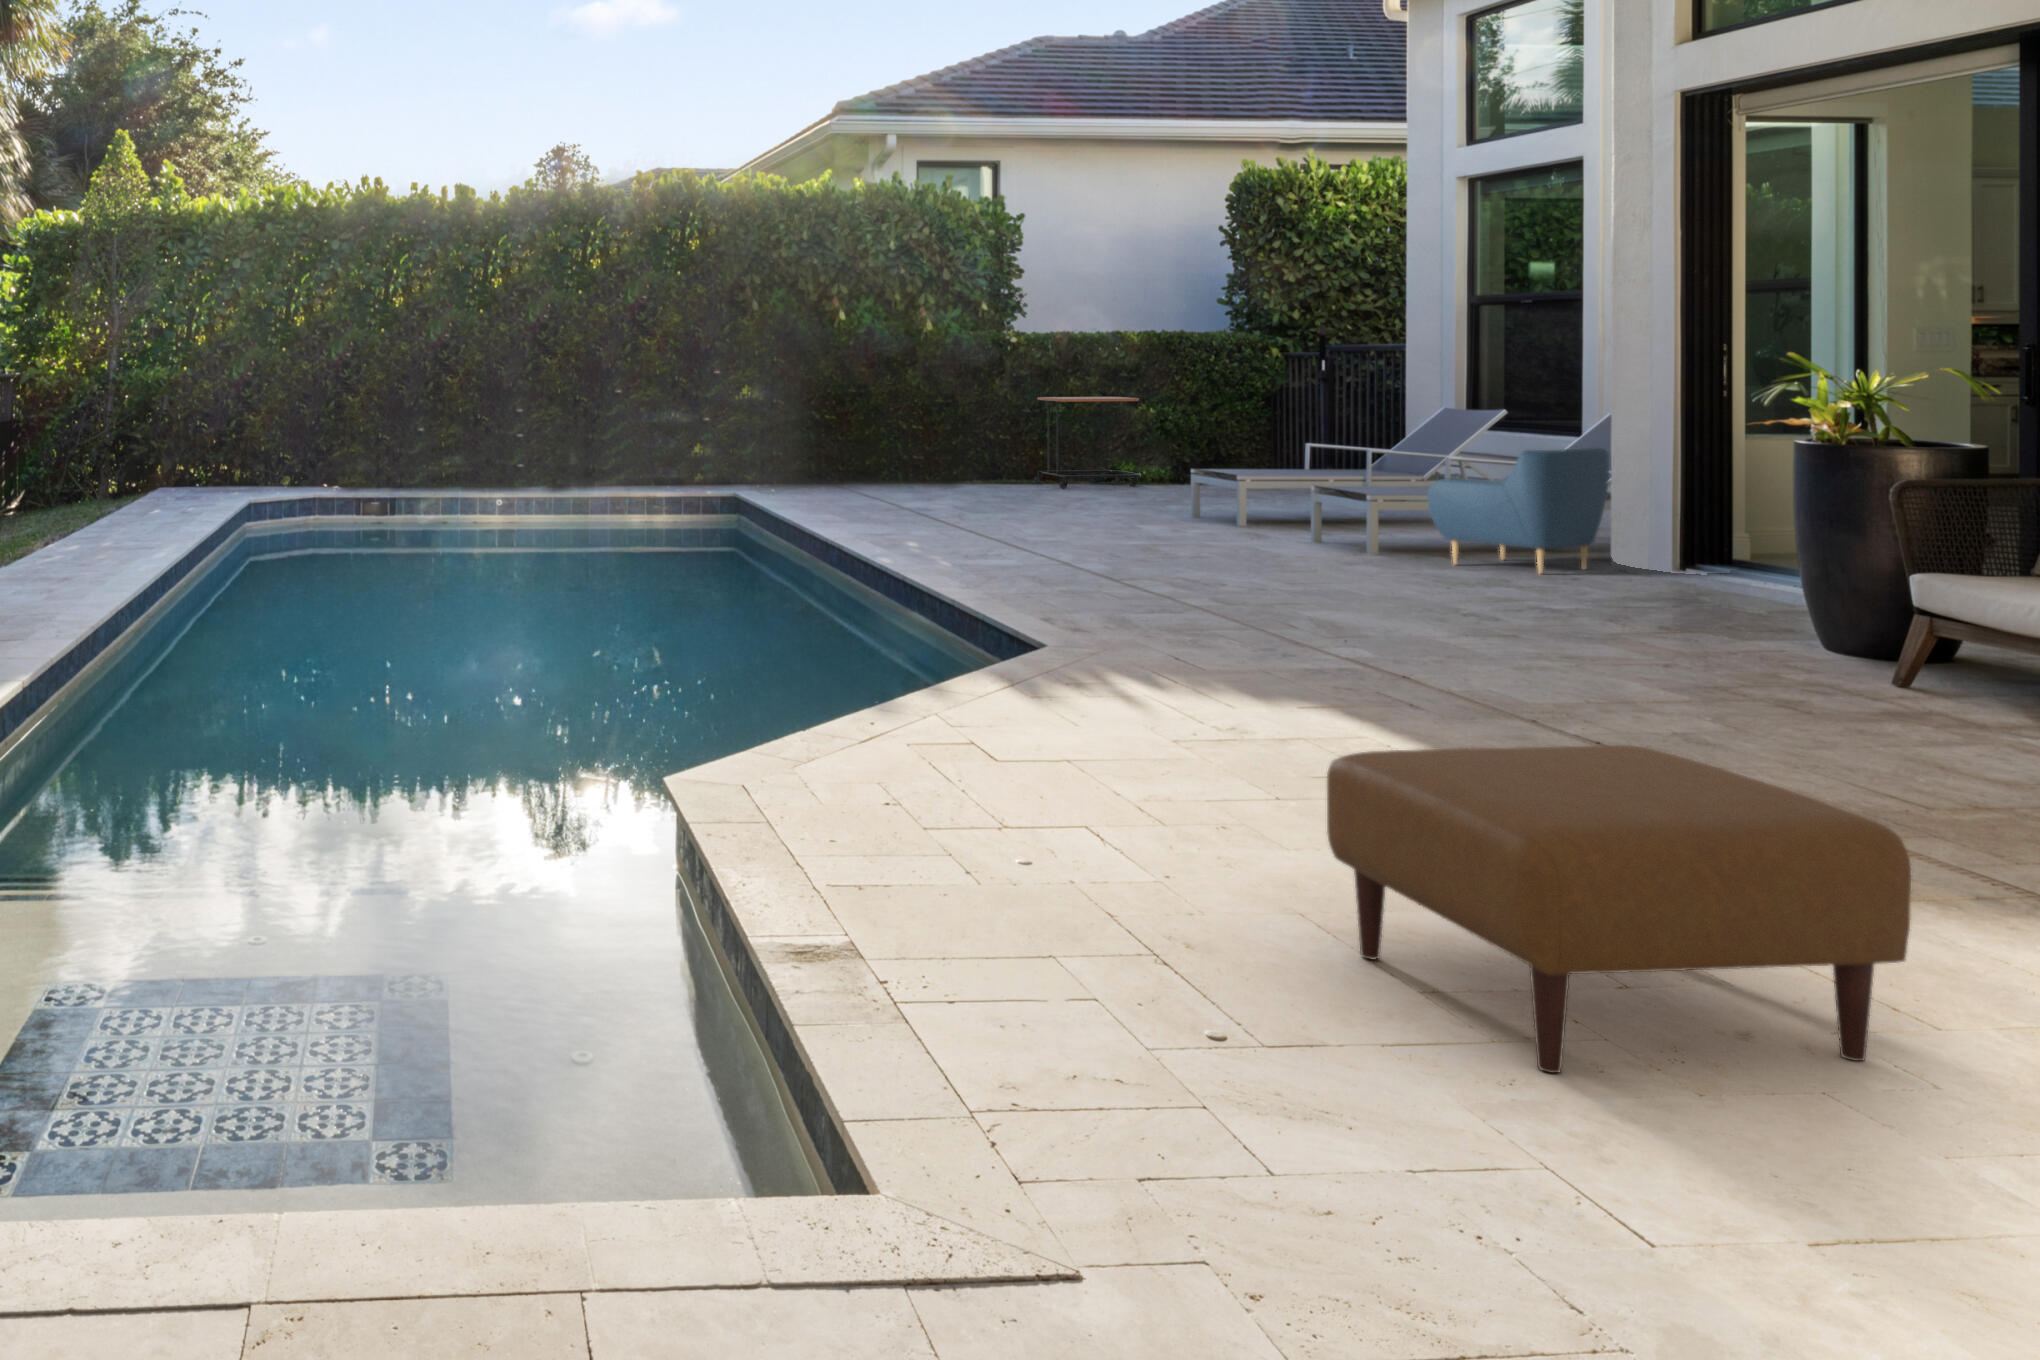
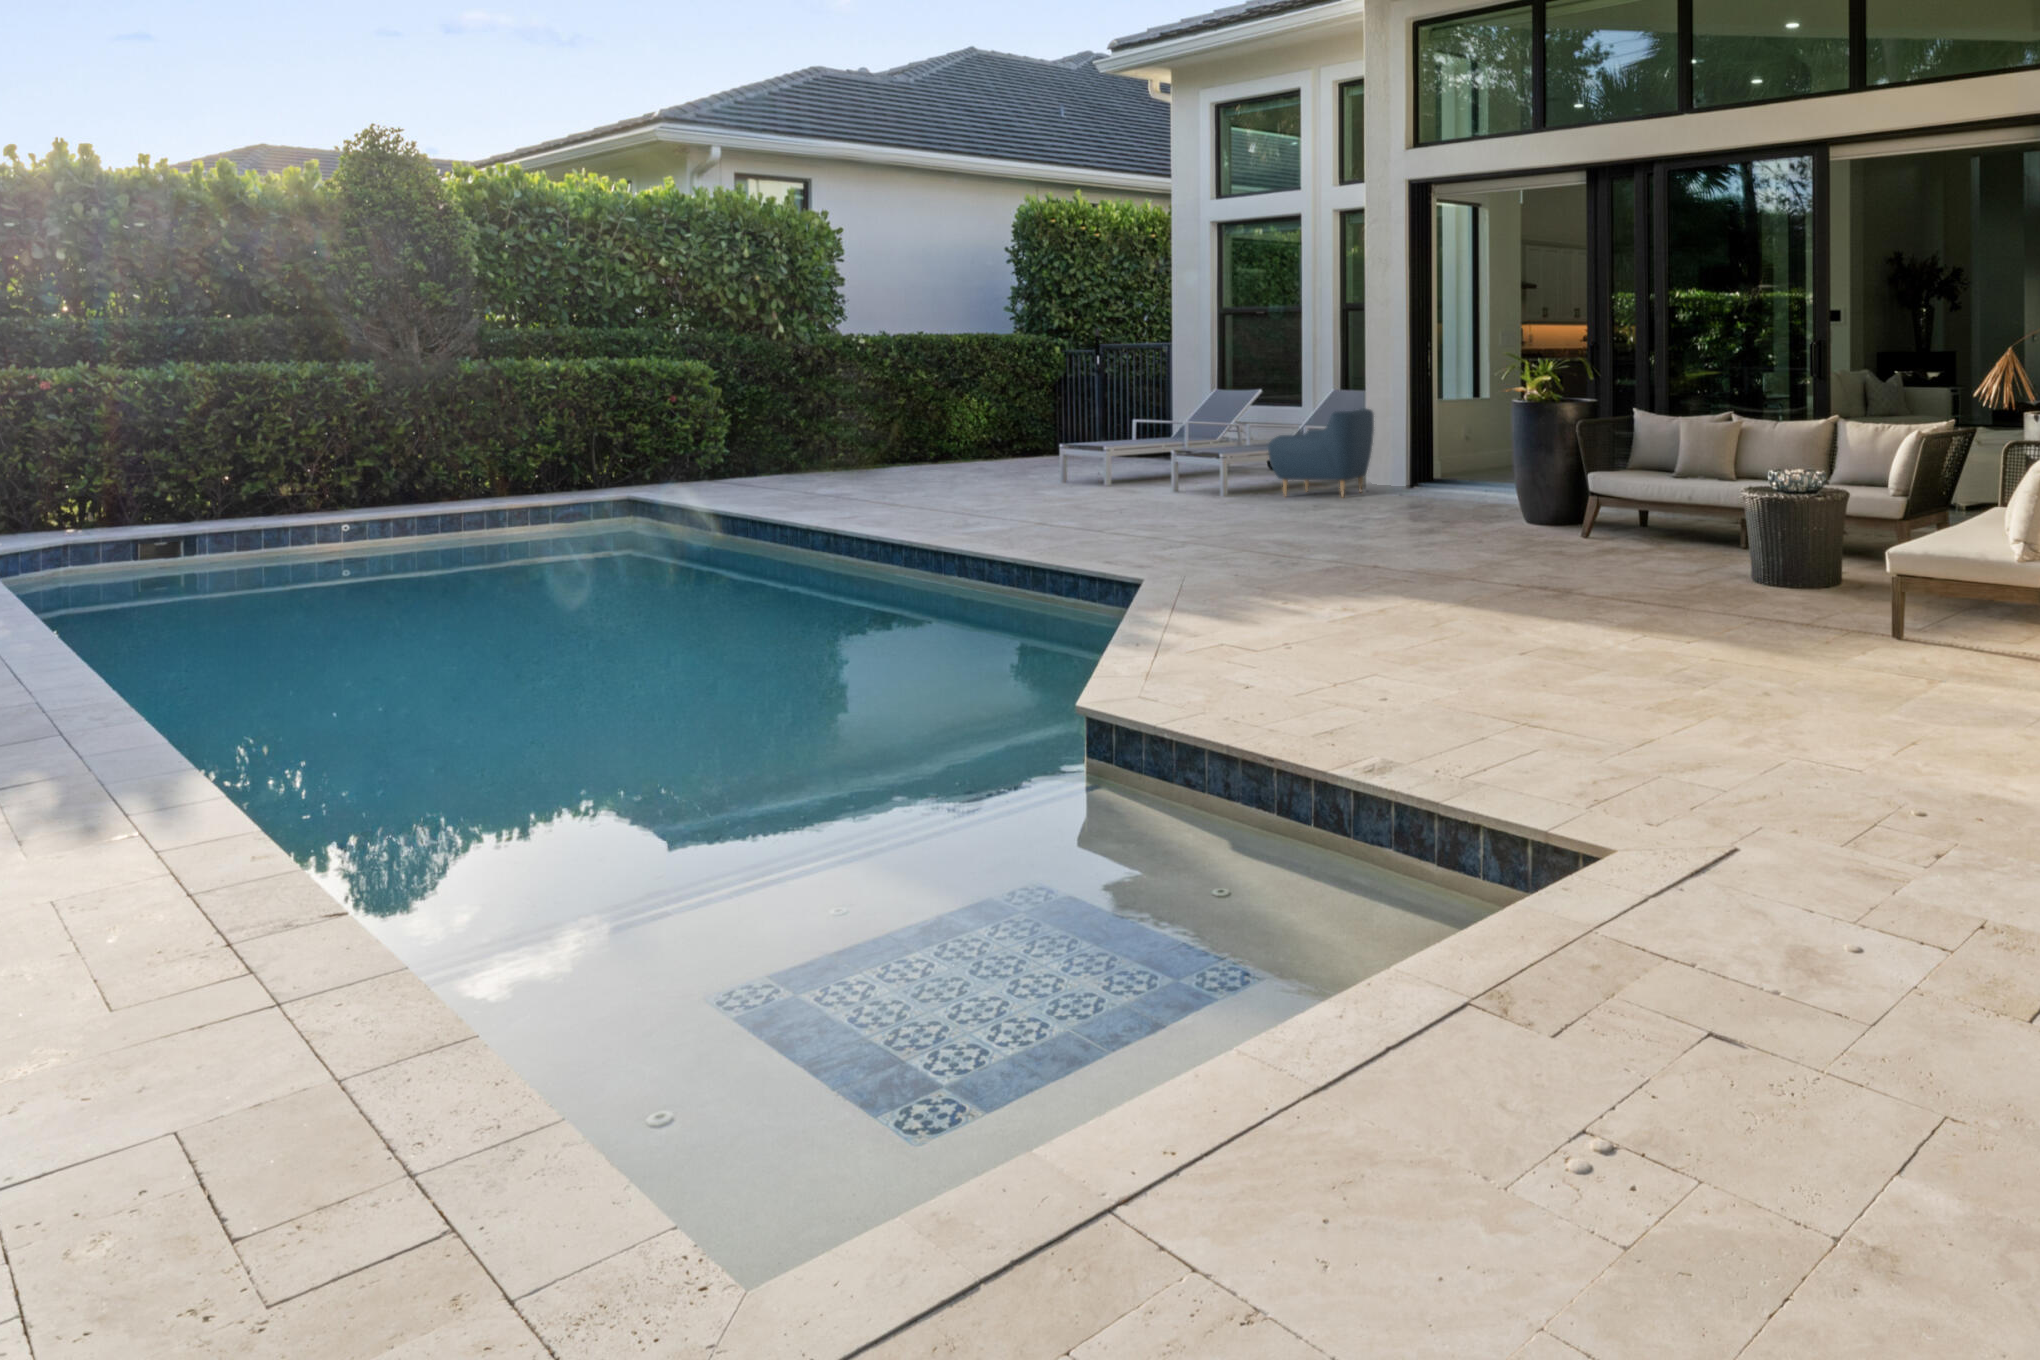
side table: present [1033,397,1141,489] -> none [882,388,974,468]
ottoman: present [1327,745,1911,1073] -> none [1604,559,1889,736]

